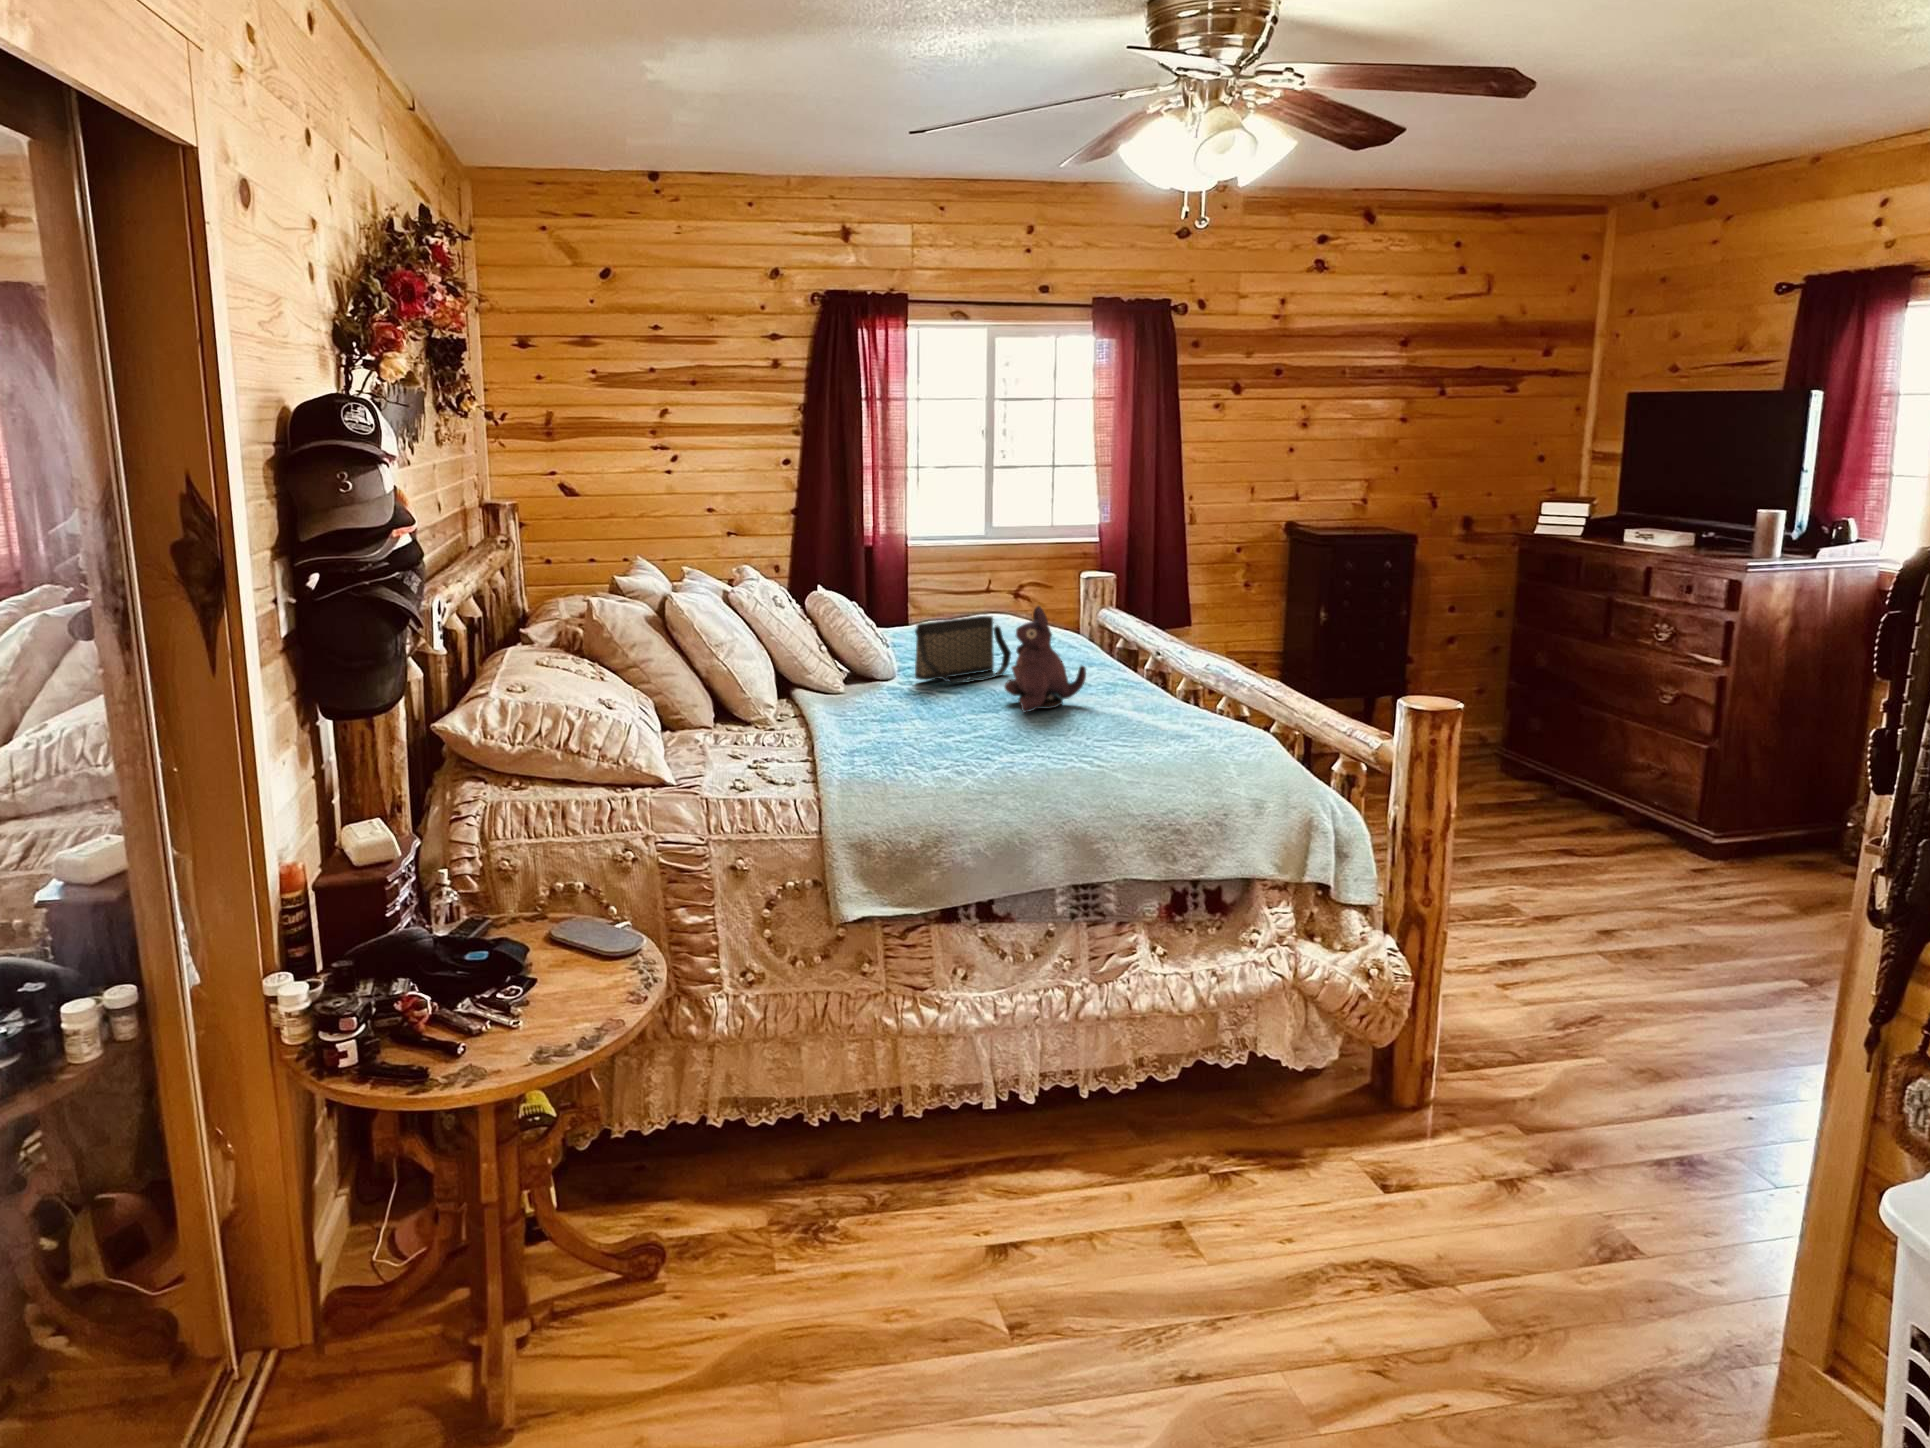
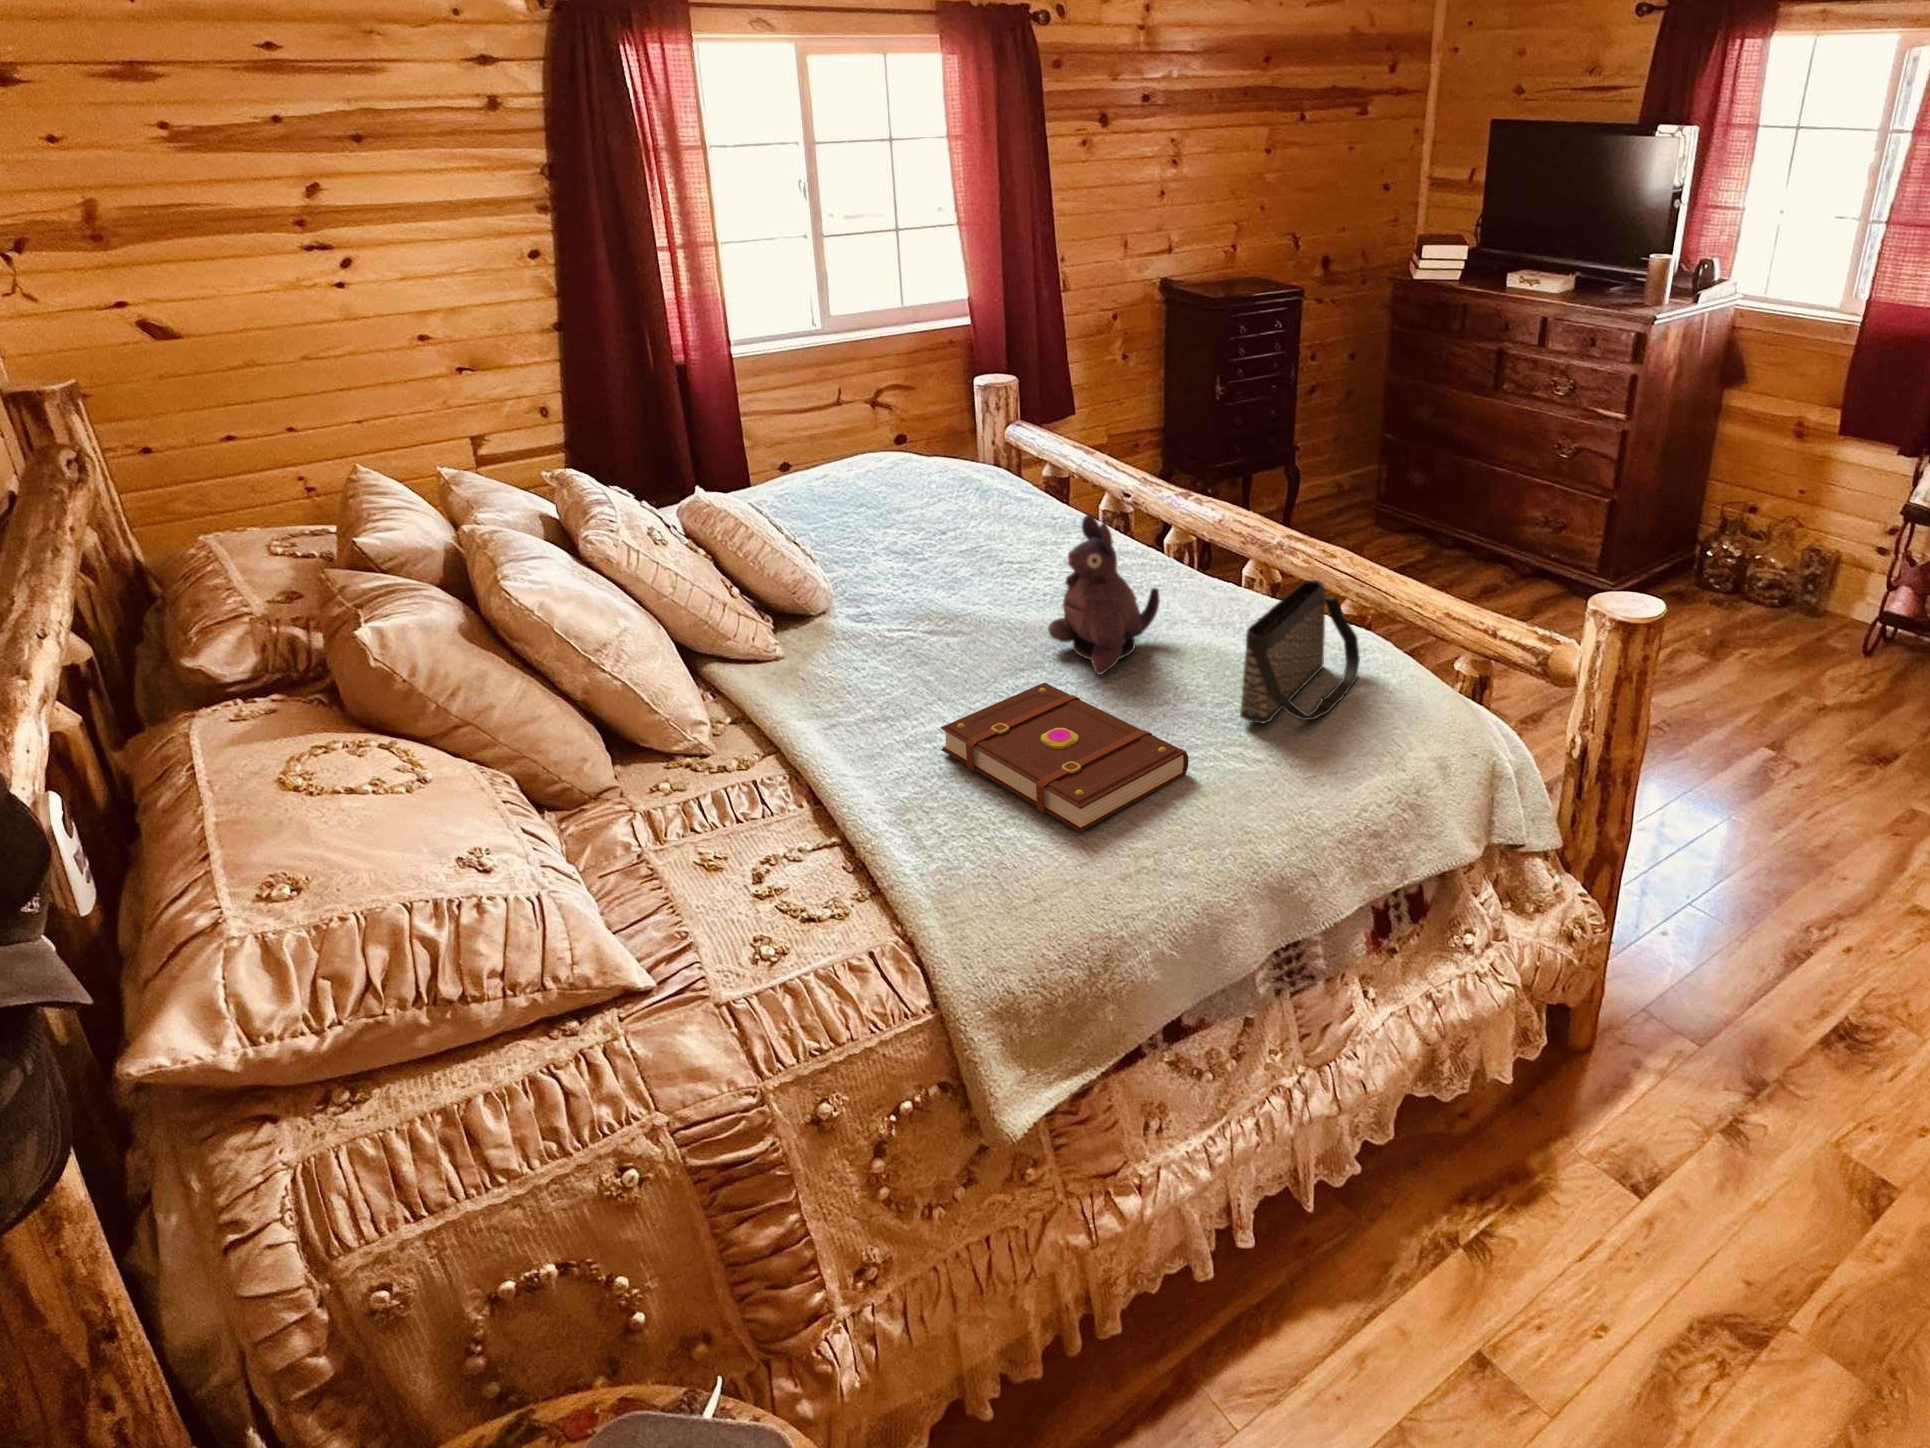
handbag: present [915,616,1011,682] -> present [1240,580,1360,723]
book: none [895,706,1038,766] -> present [941,683,1189,832]

